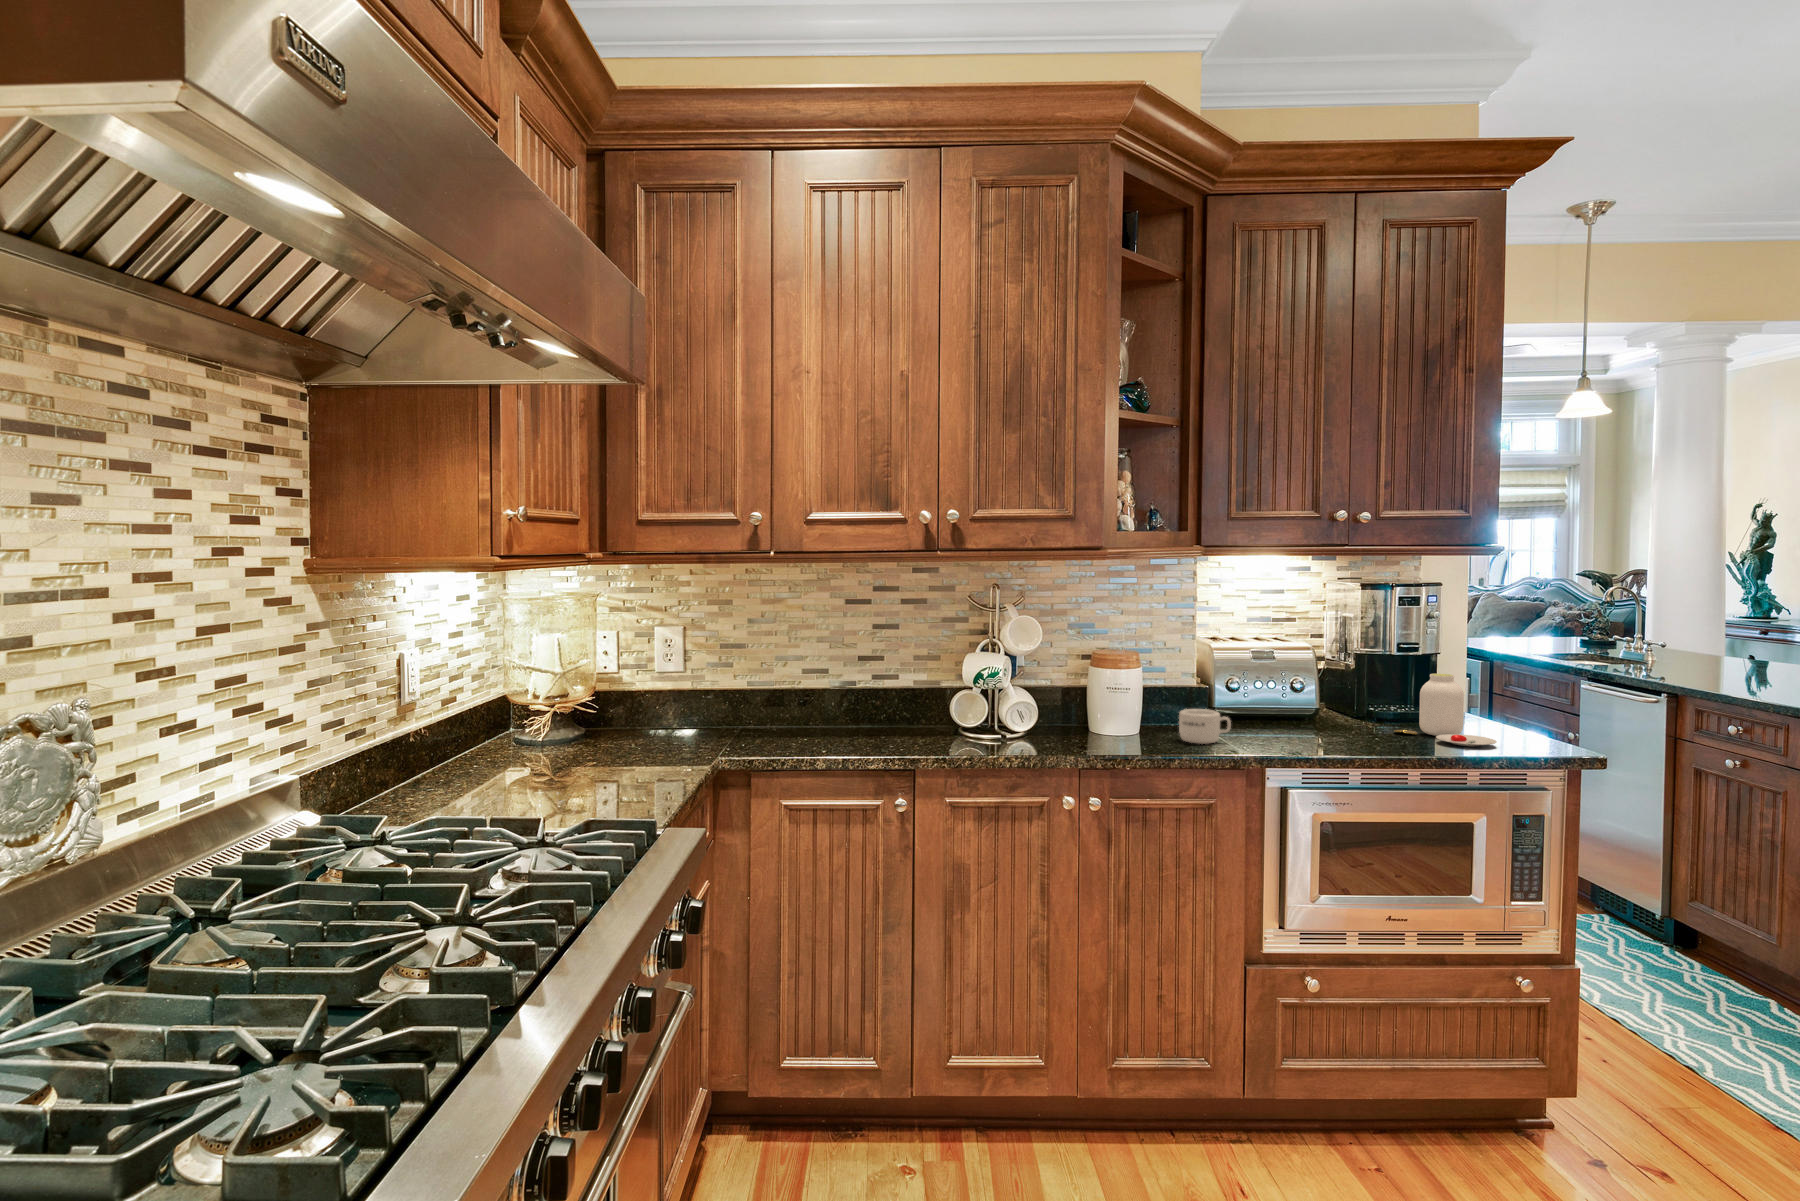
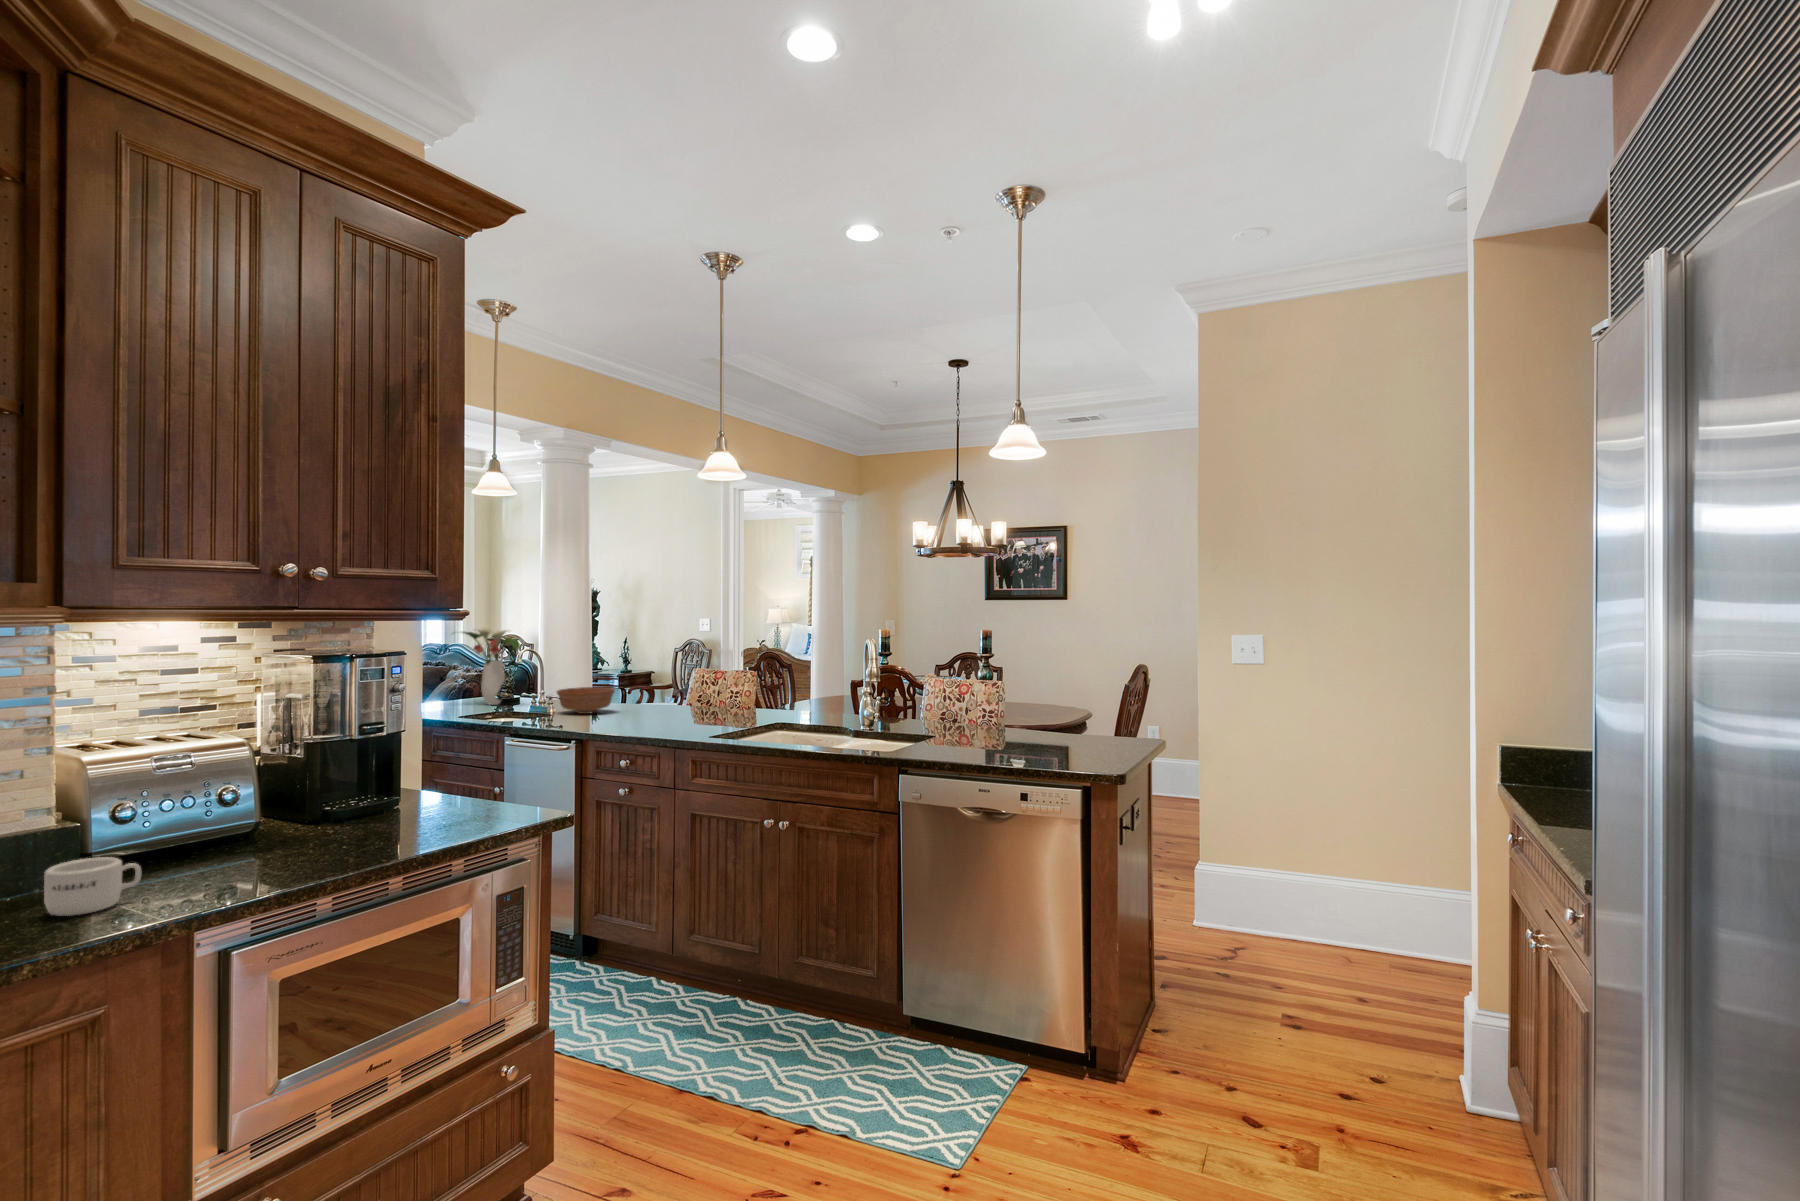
flower arrangement: none [1536,571,1619,654] -> present [463,628,520,705]
bowl: none [1660,641,1747,672] -> present [557,687,615,714]
jar: present [1394,674,1496,746] -> none [359,754,475,833]

